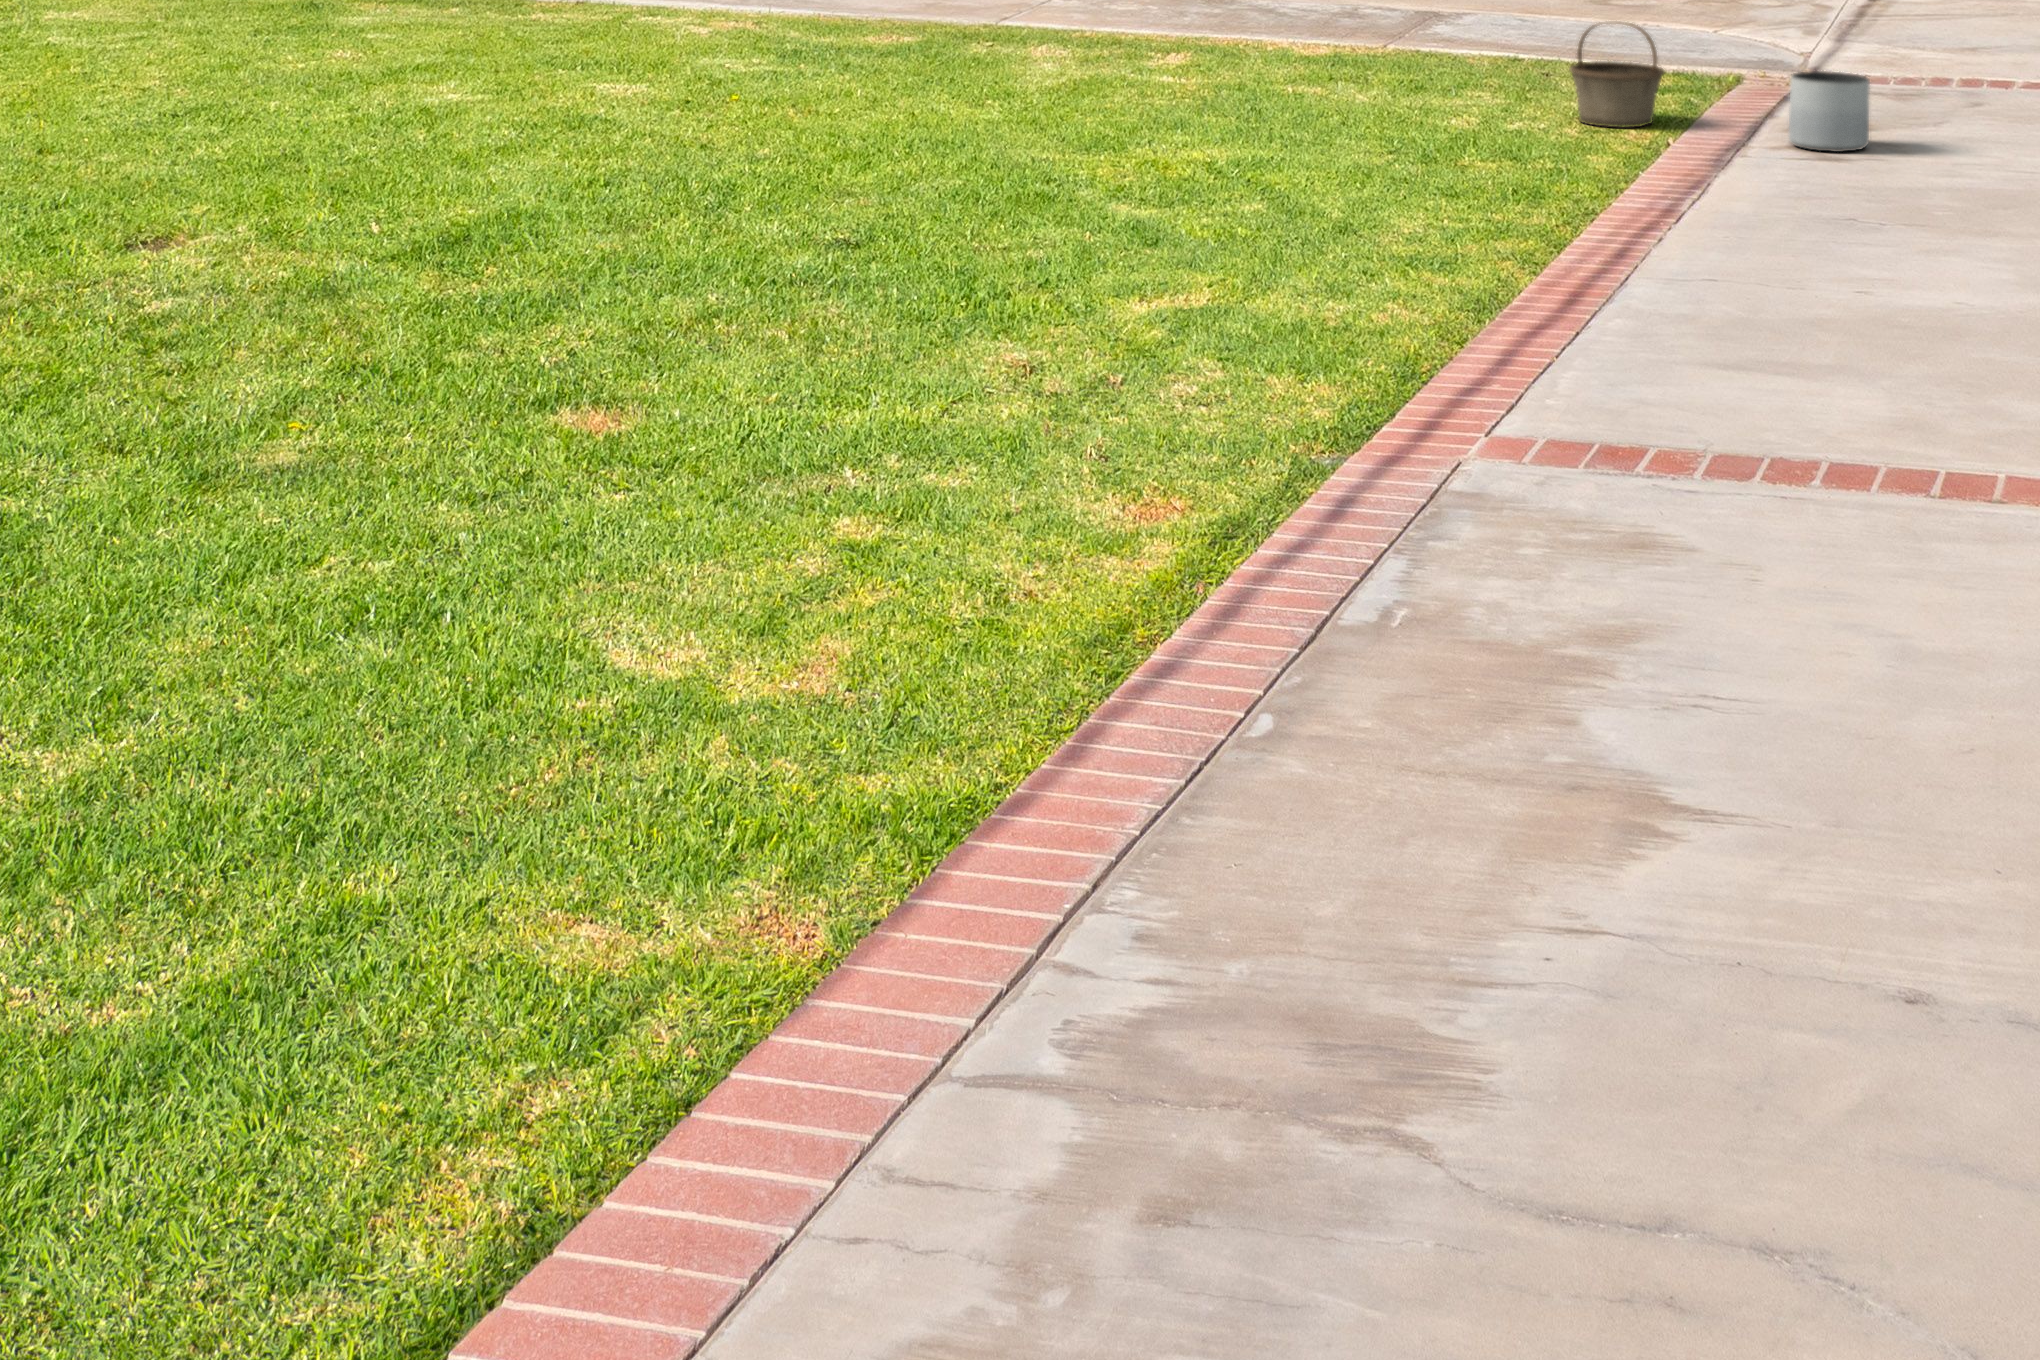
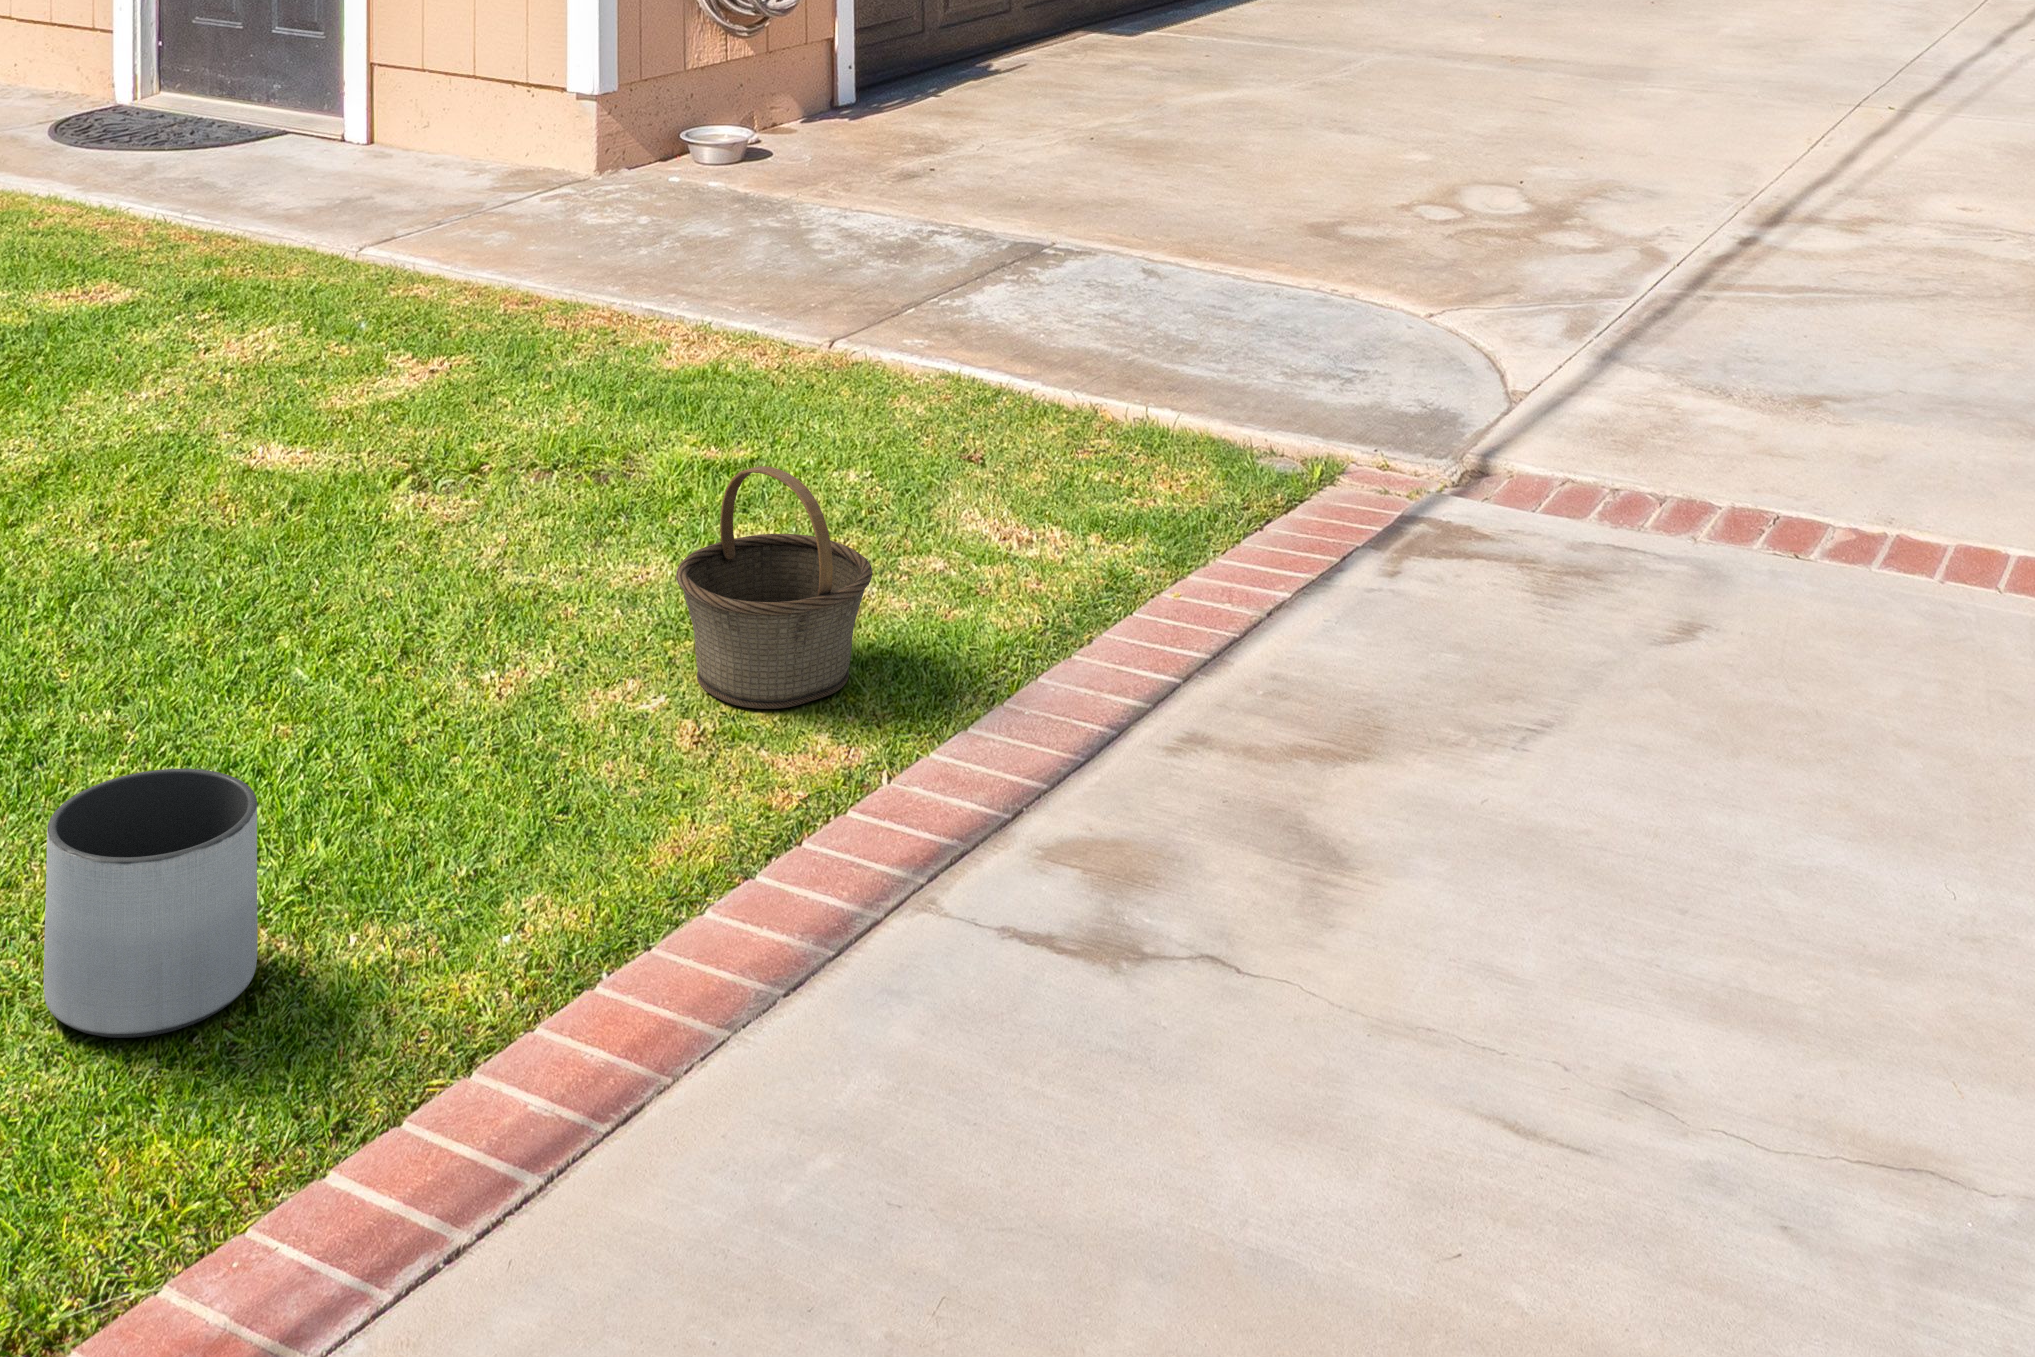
planter: present [1789,71,1870,152] -> present [44,769,258,1038]

